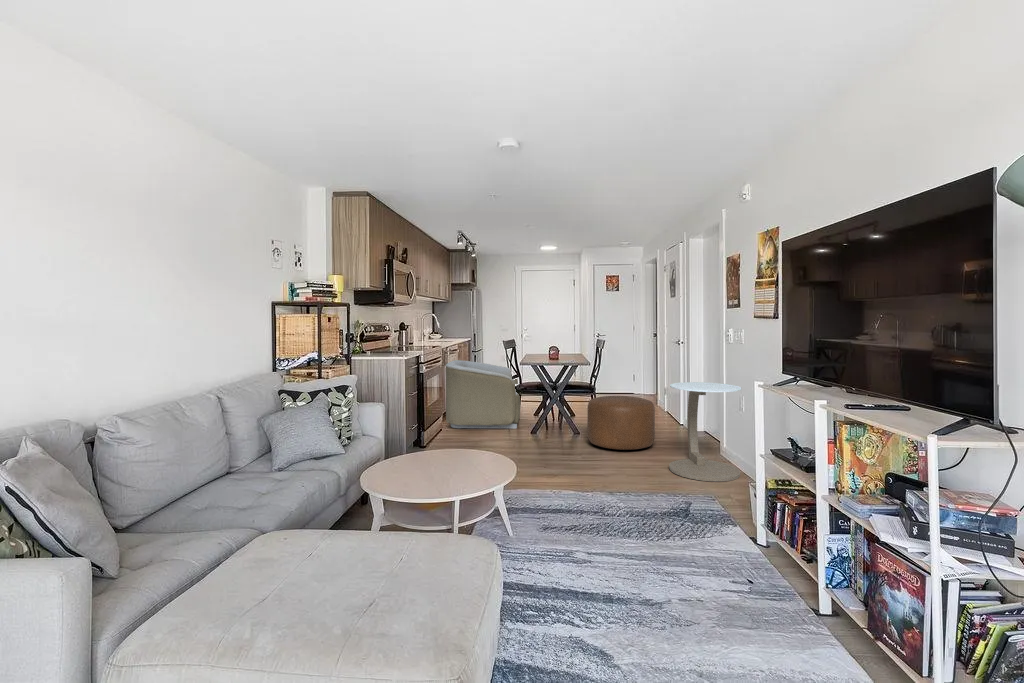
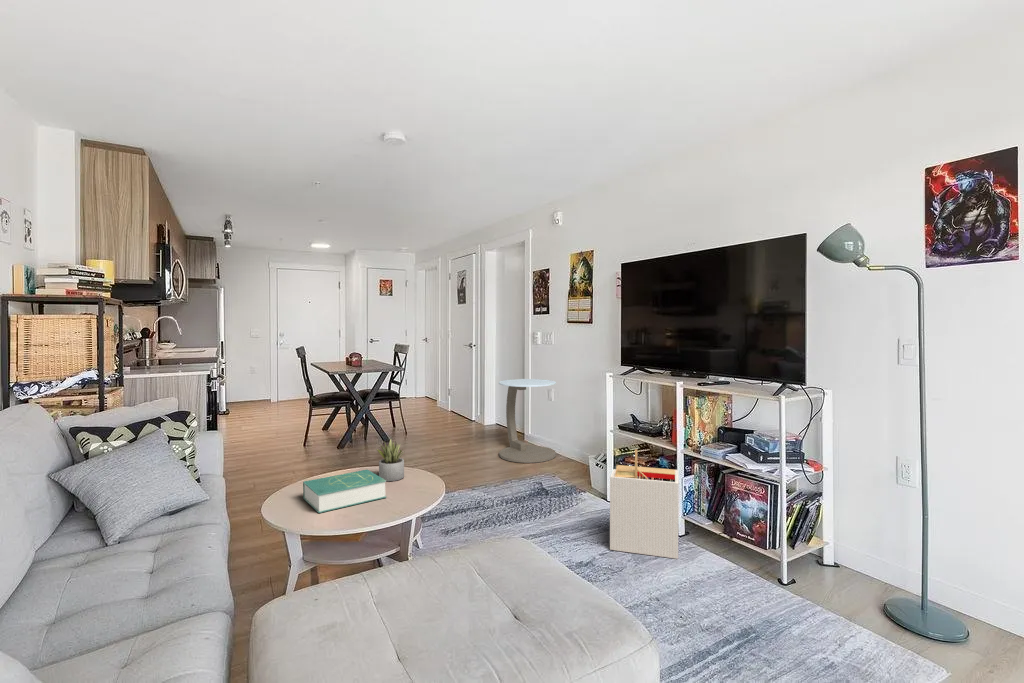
armchair: present [446,360,521,428] -> none [225,373,322,452]
ottoman: present [587,396,655,450] -> none [409,397,472,448]
succulent plant: none [463,427,492,467] -> present [377,439,404,481]
book: none [385,452,451,482] -> present [303,470,386,513]
storage bin: none [695,480,809,640] -> present [610,449,679,559]

